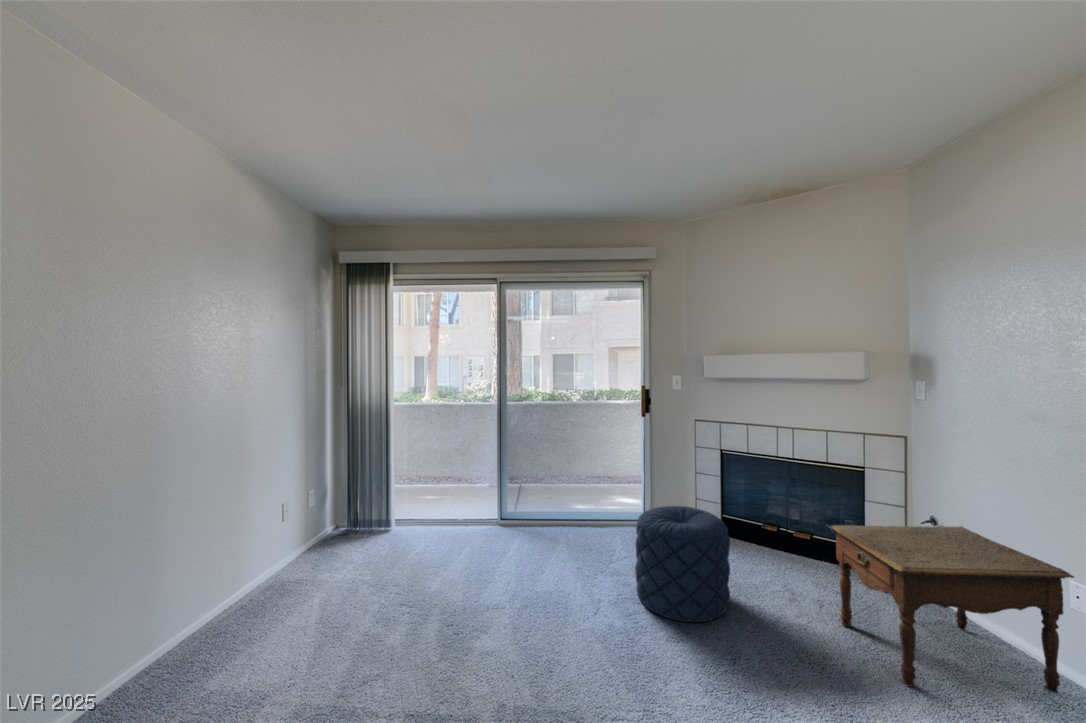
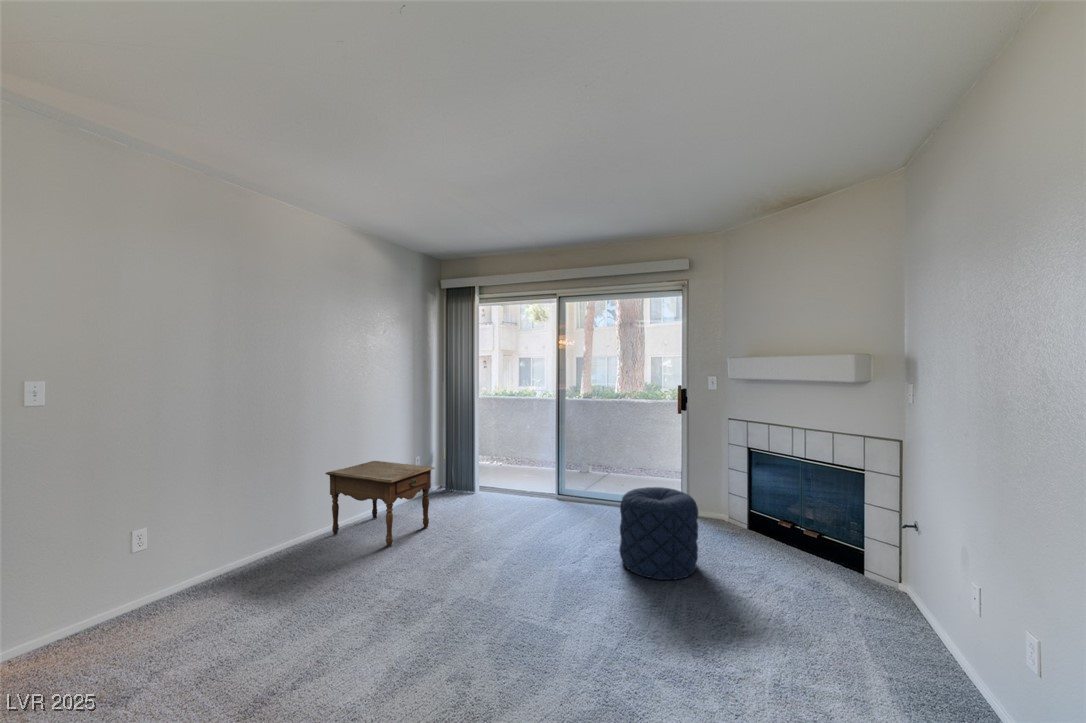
side table: present [830,525,1074,693] -> present [325,461,435,546]

